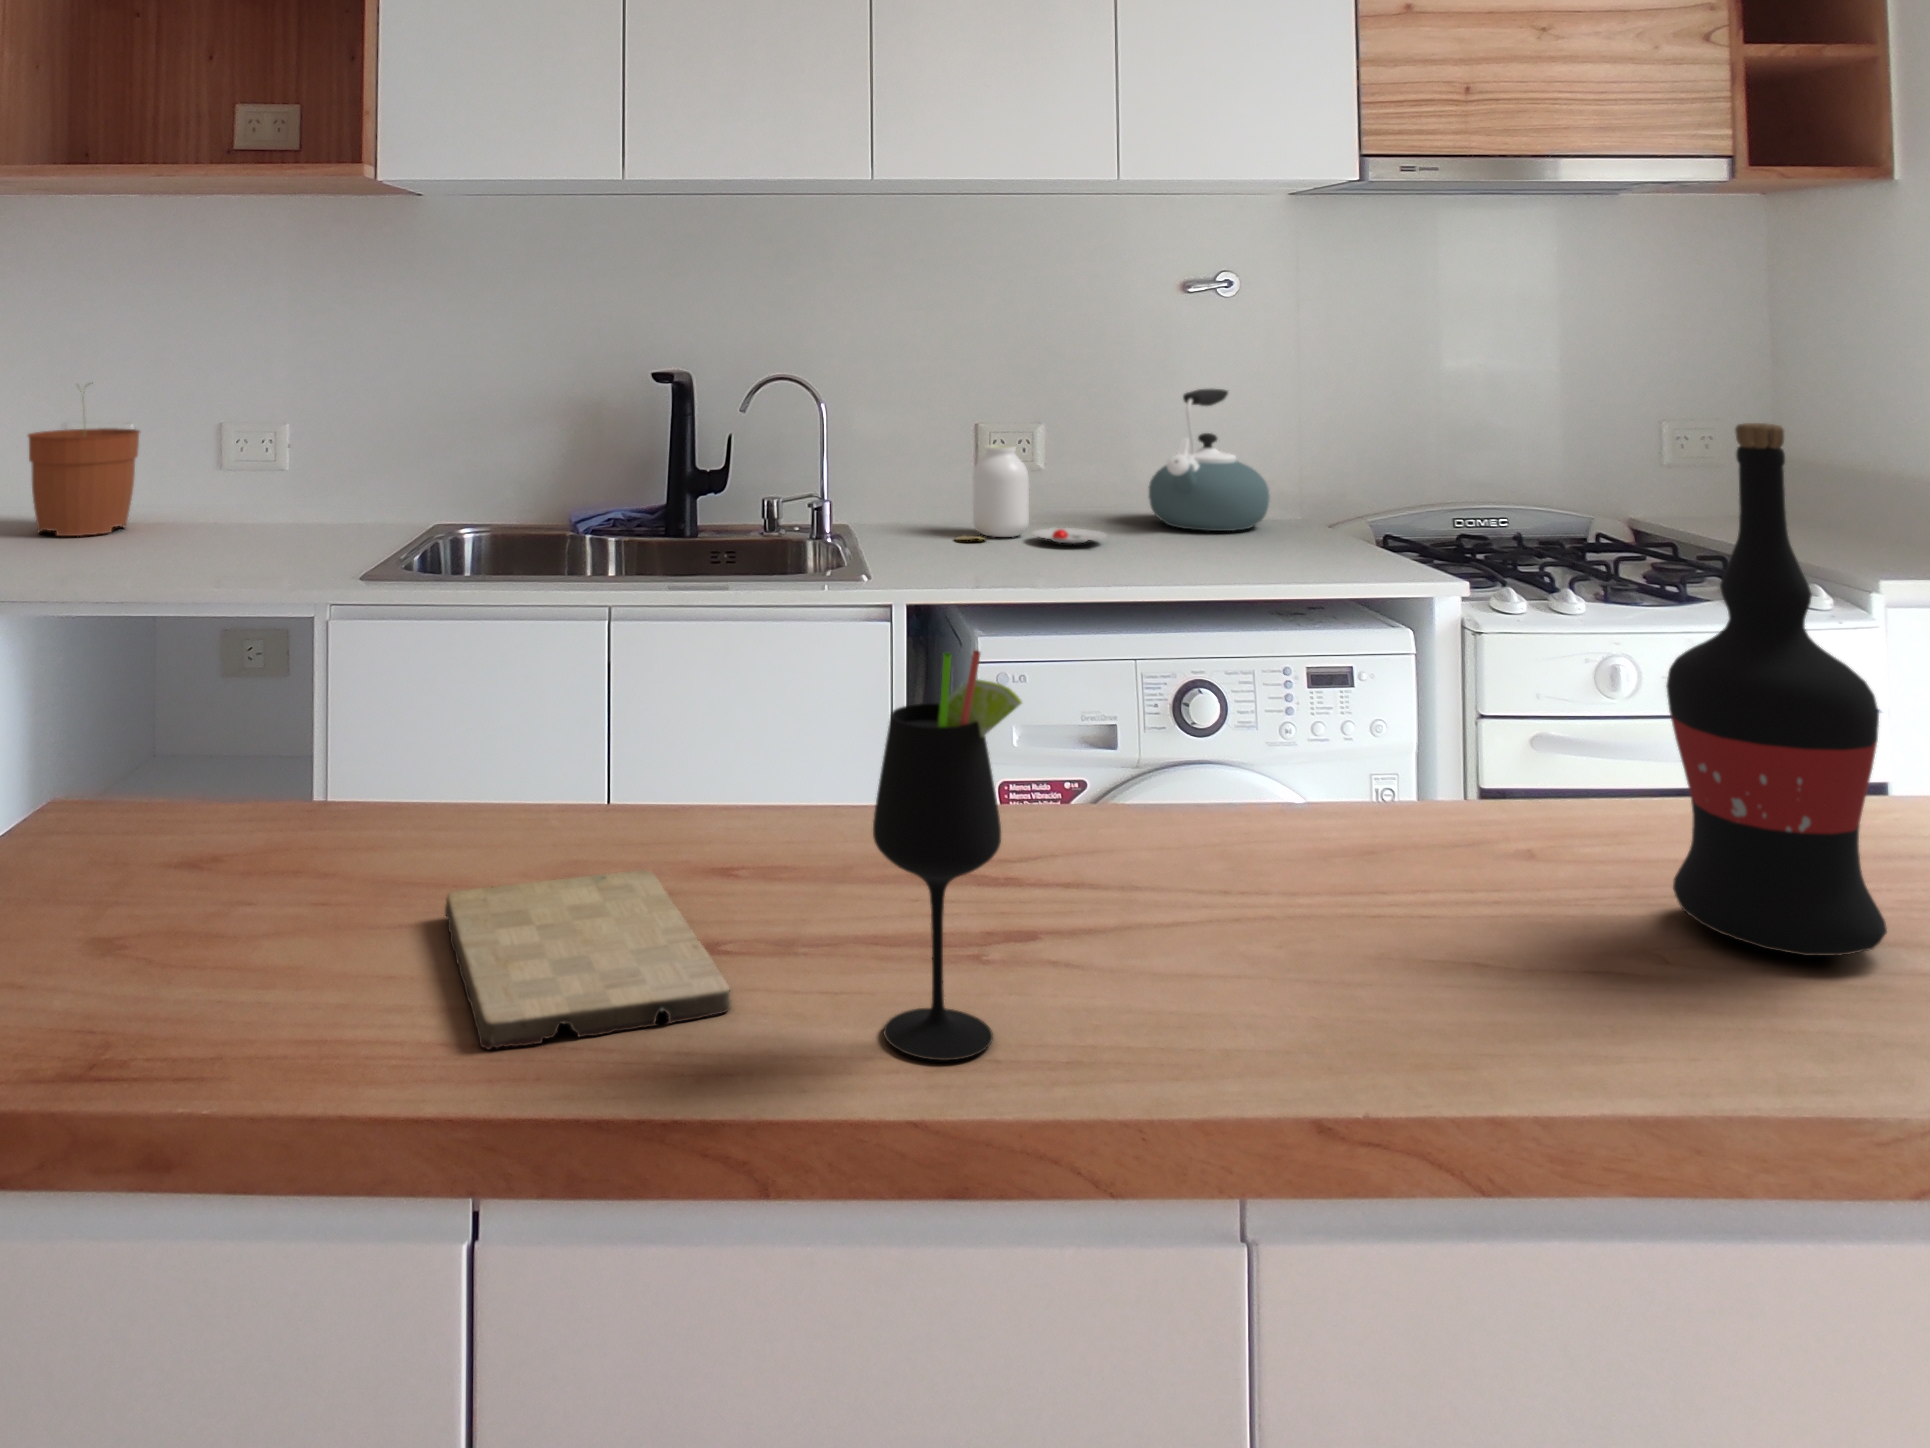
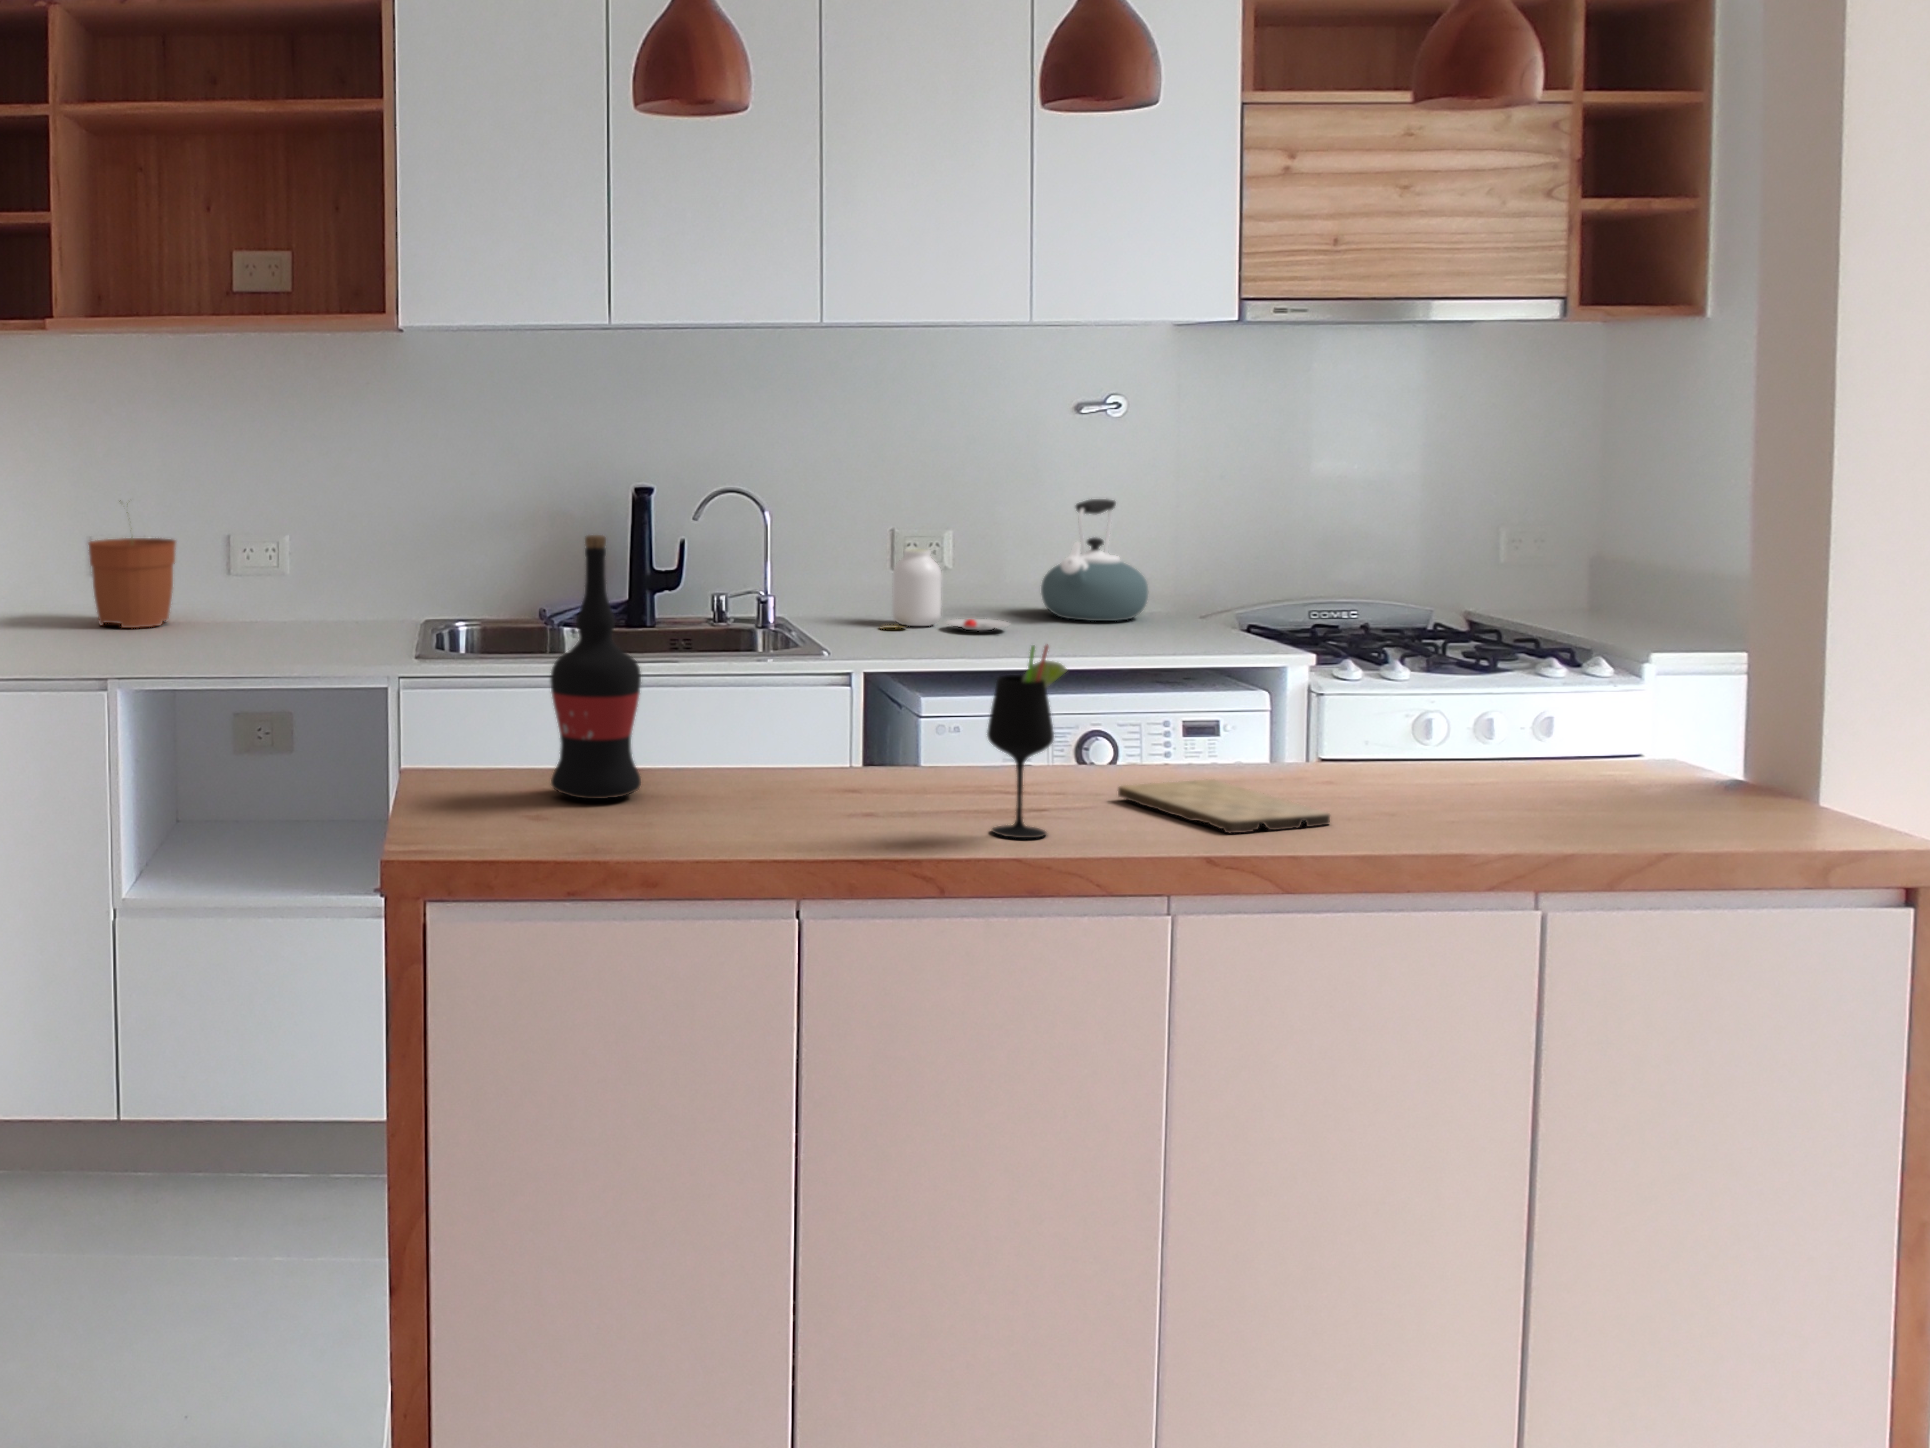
wine bottle: present [1666,423,1887,956] -> present [550,535,641,799]
cutting board: present [445,870,731,1050] -> present [1118,780,1330,834]

